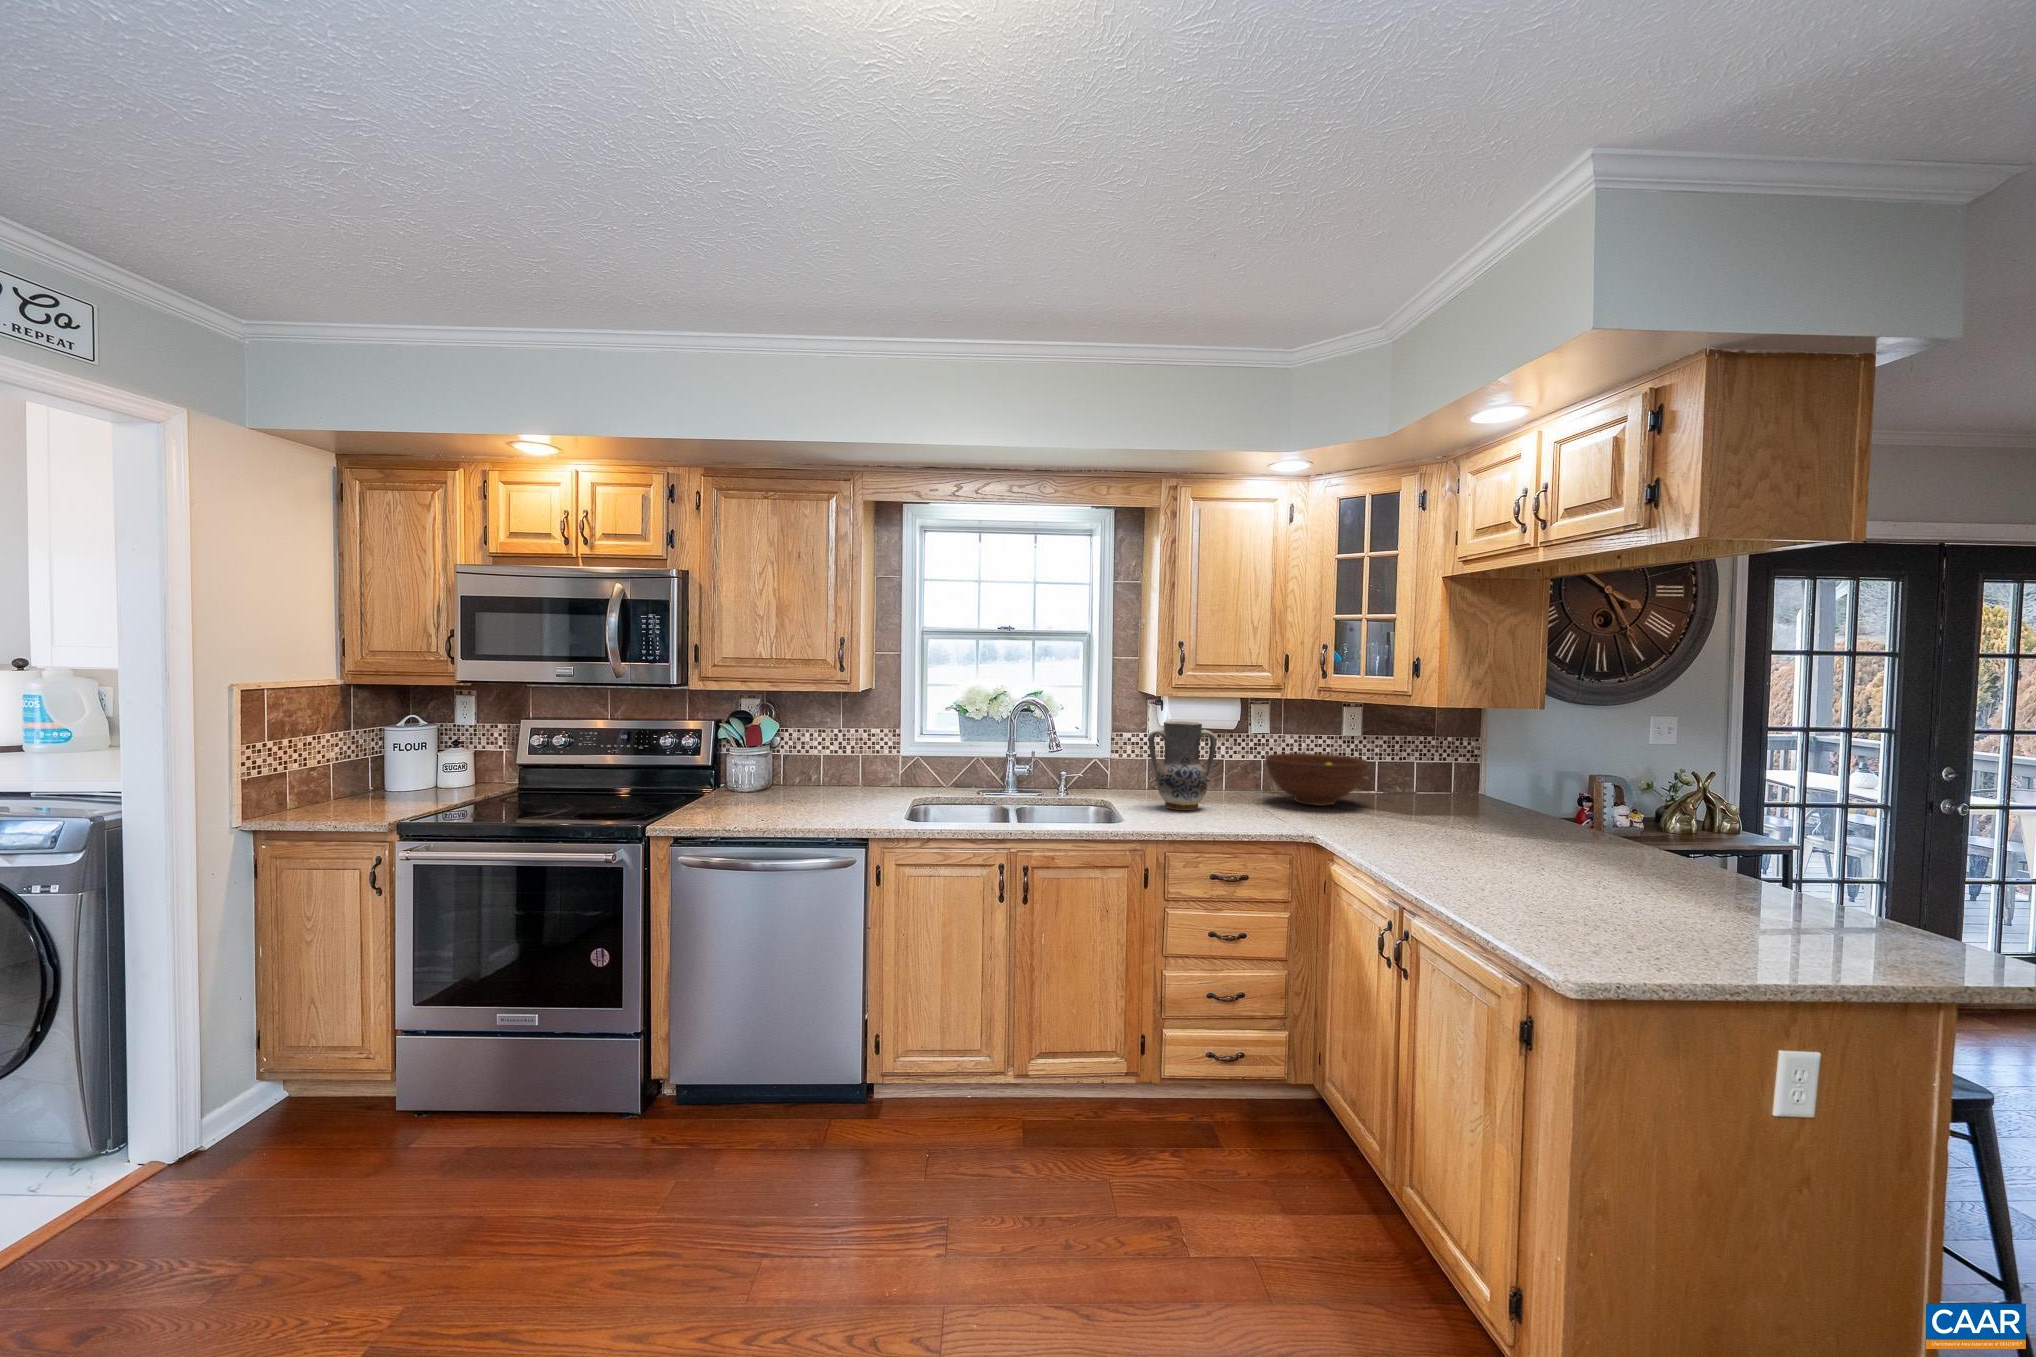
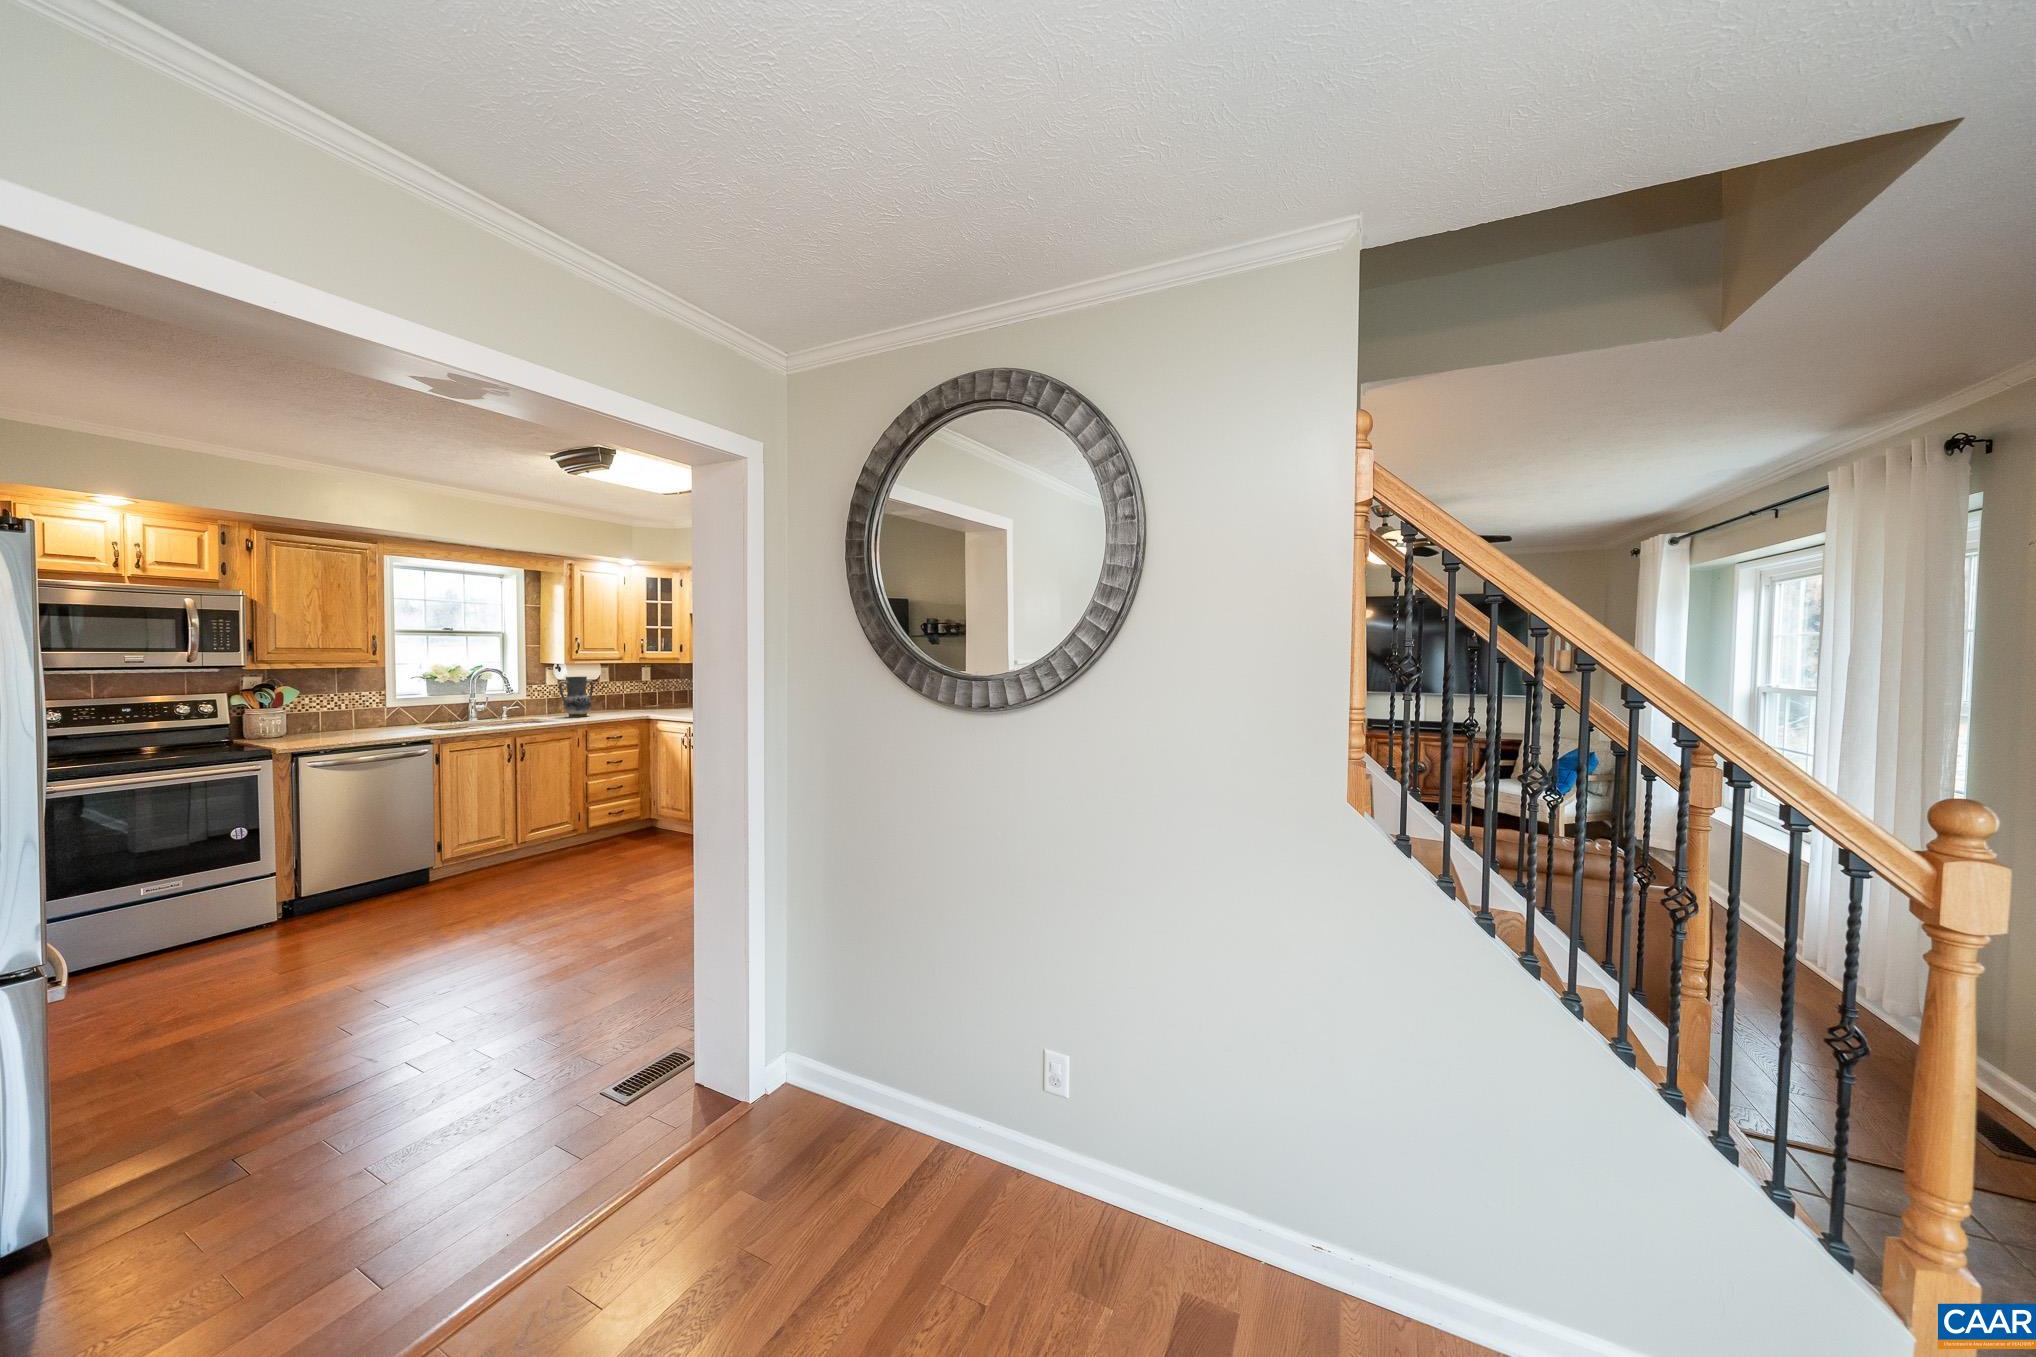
fruit bowl: present [1266,753,1368,806] -> none [612,689,661,710]

